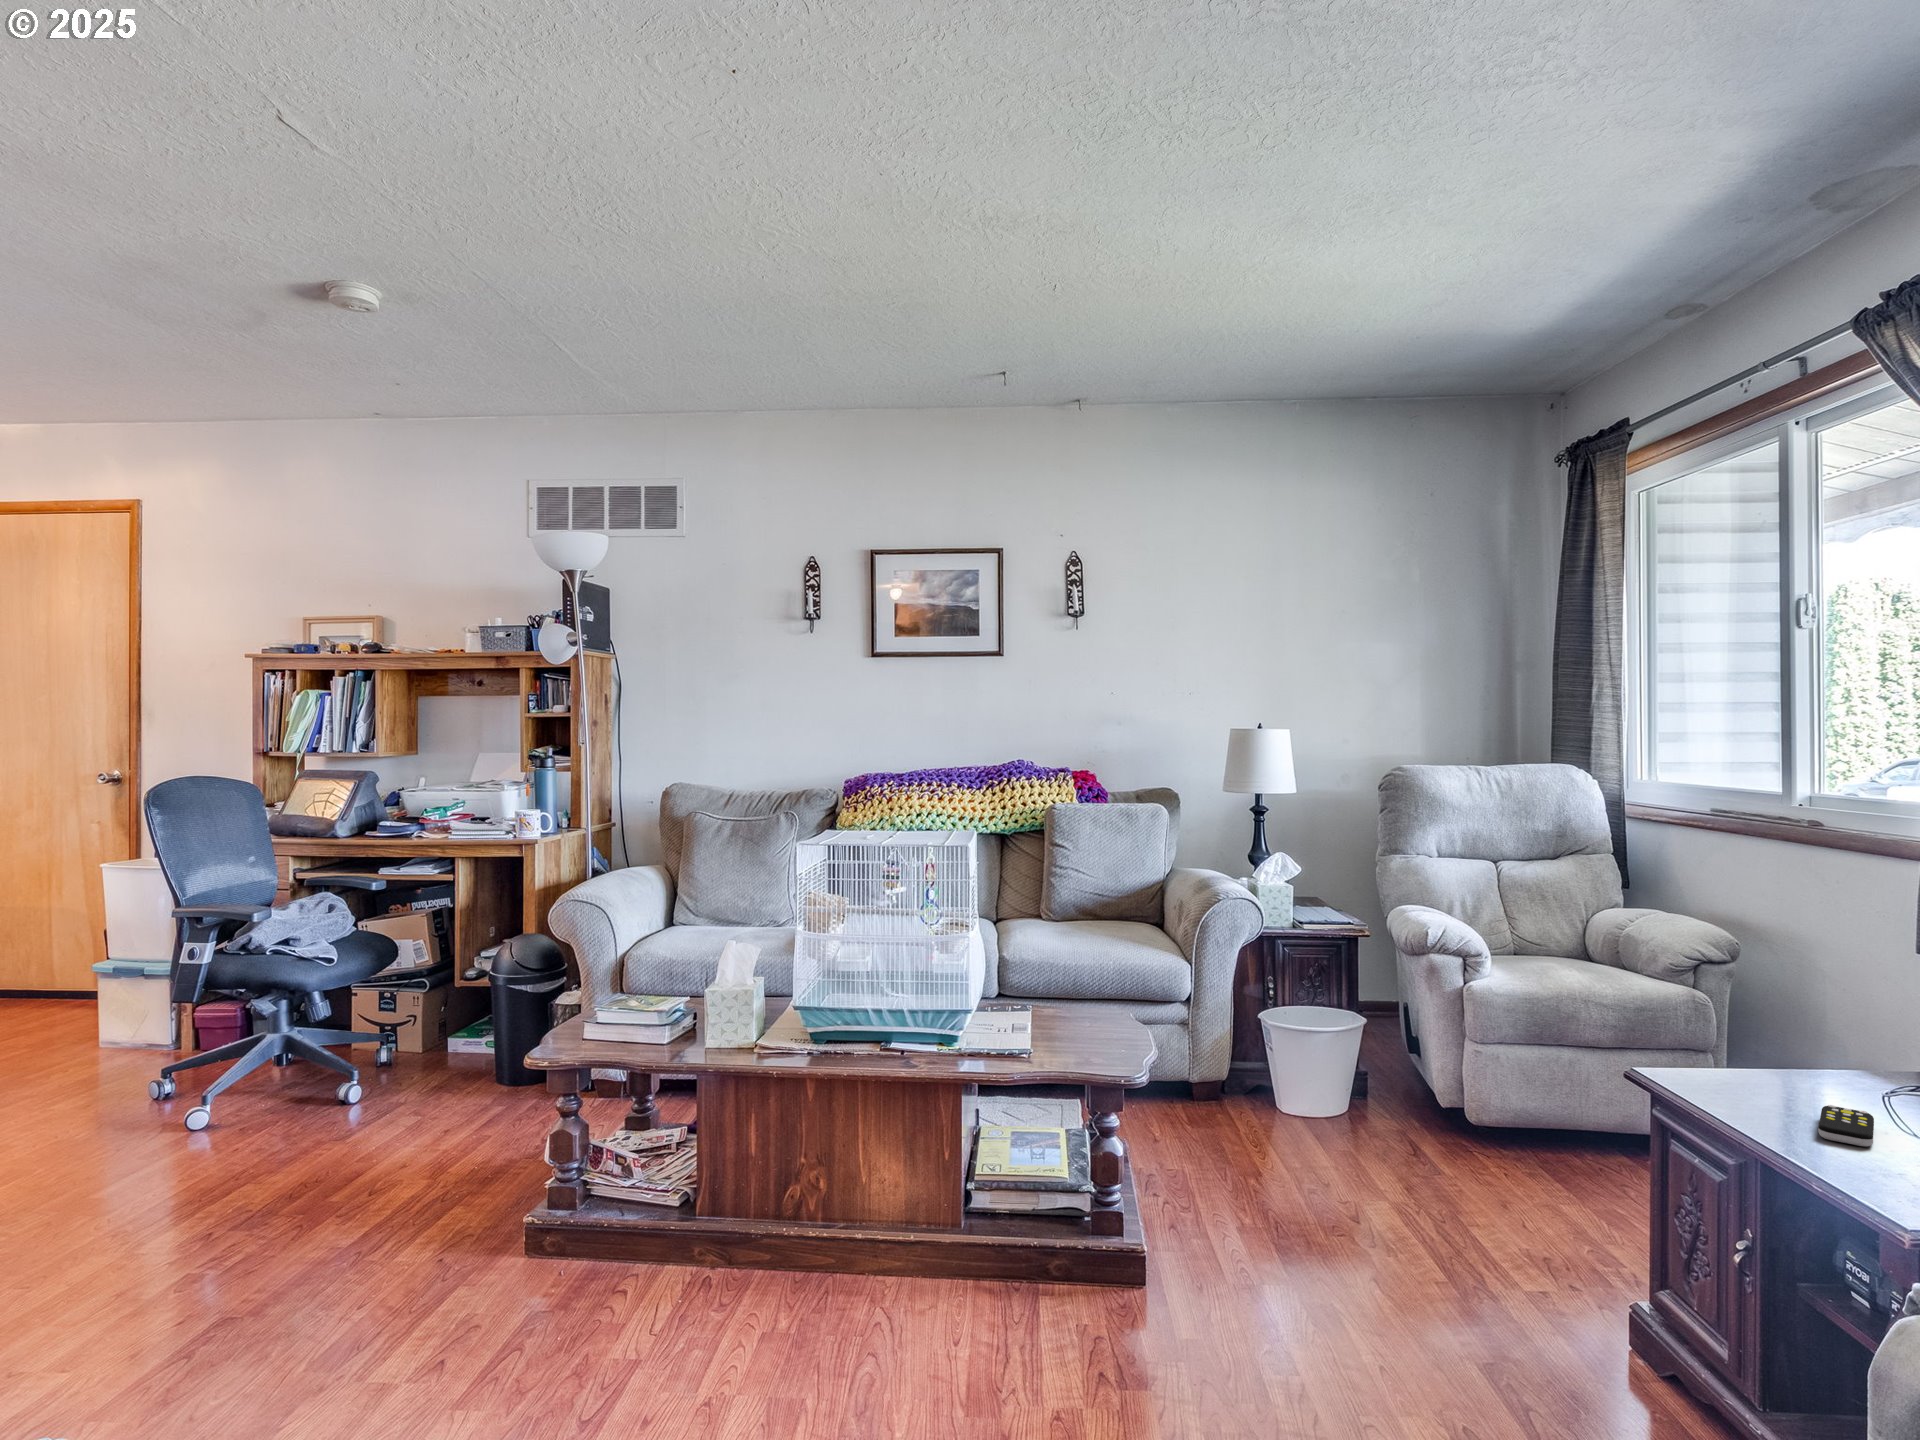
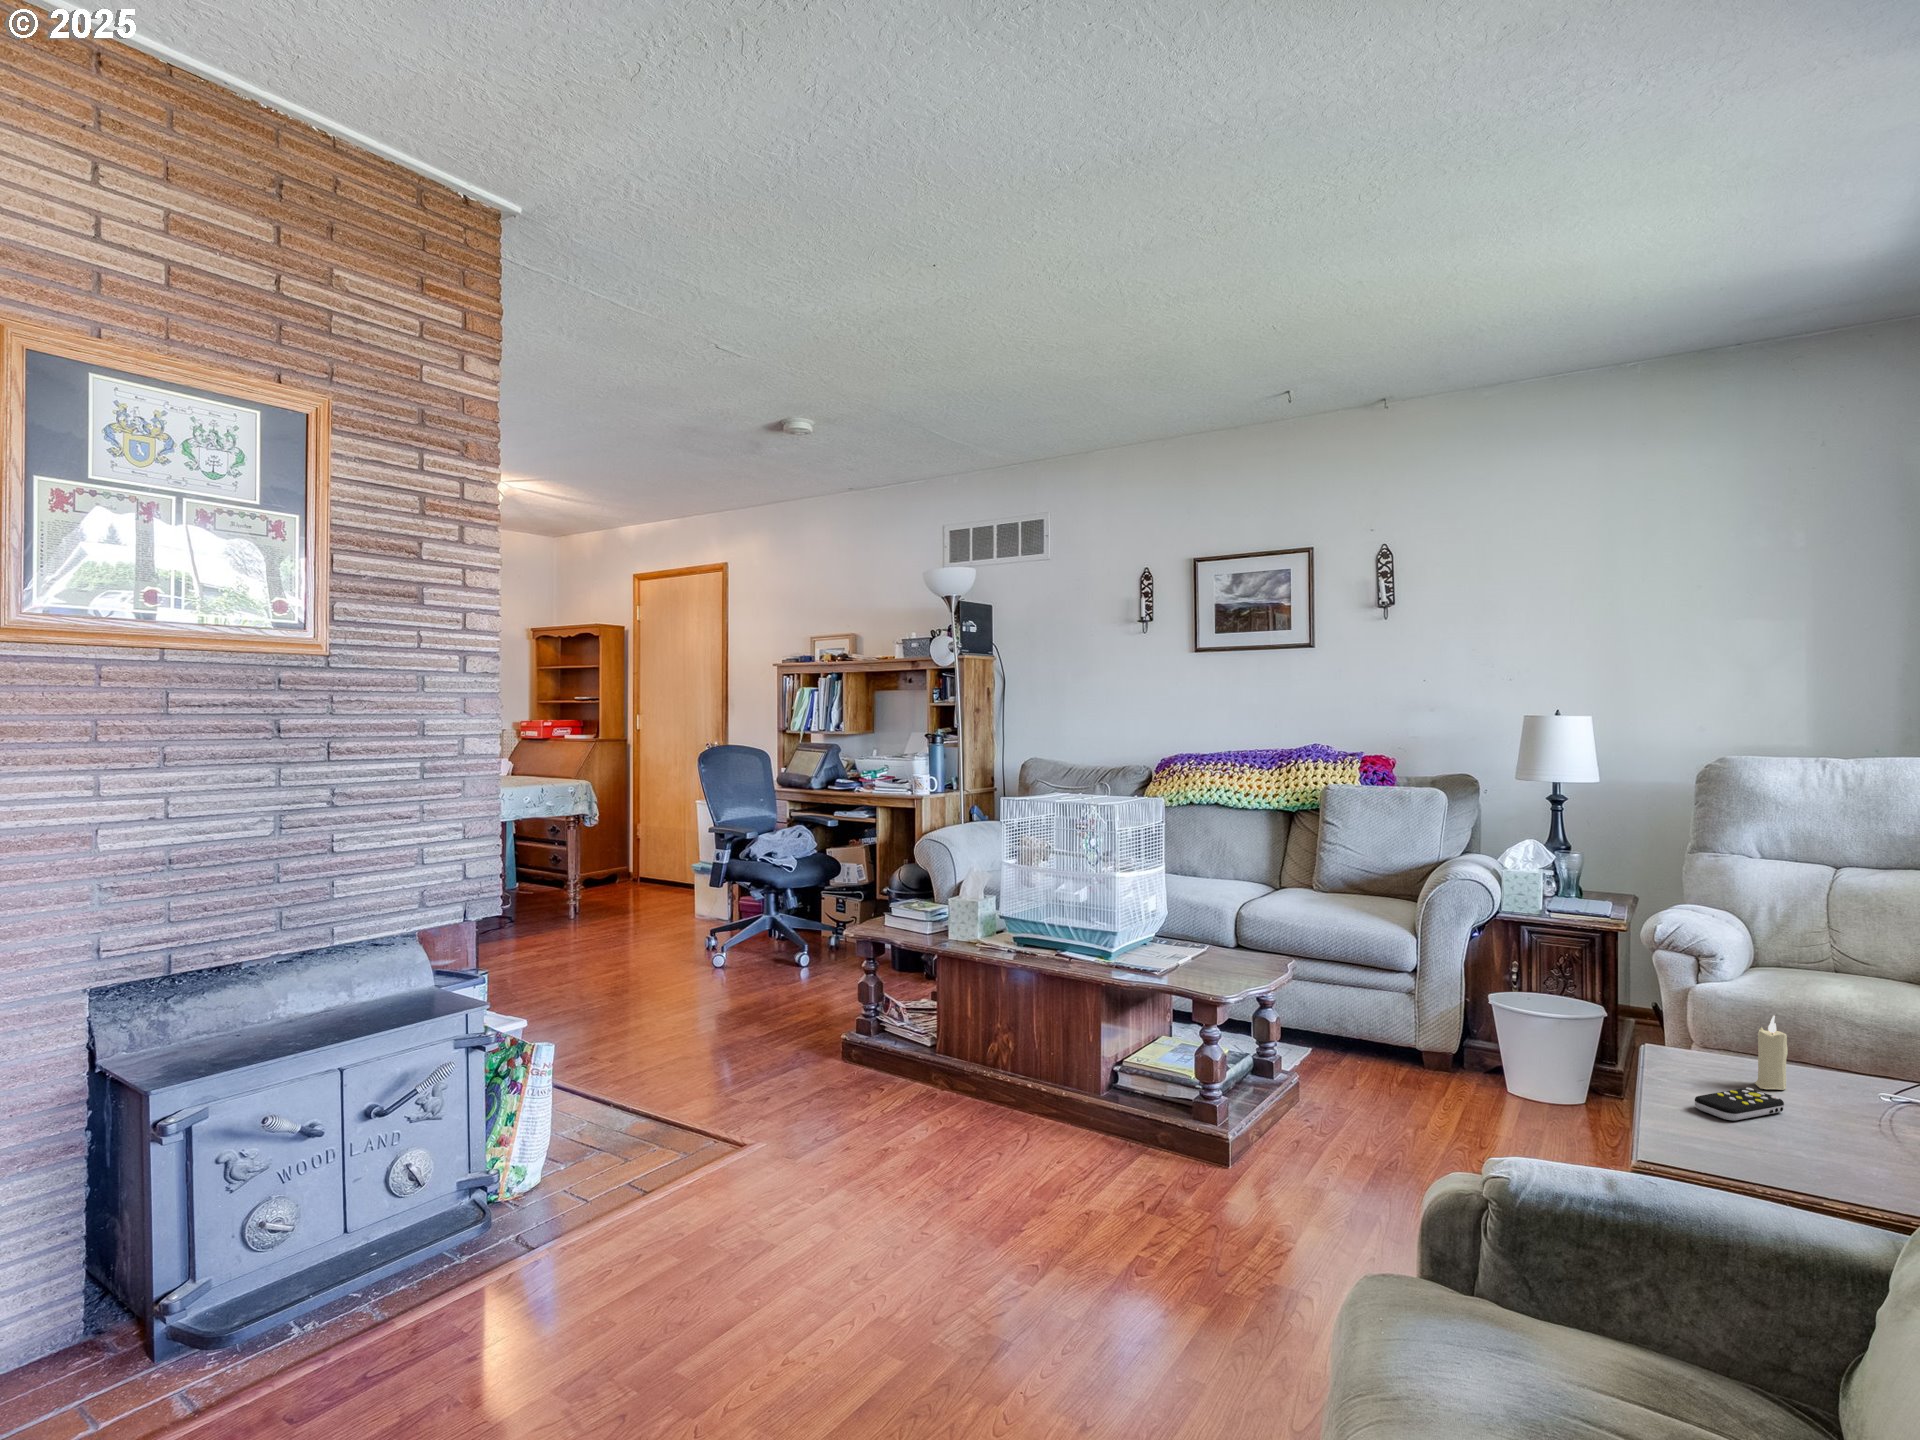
candle: none [1788,1025,1822,1101] -> present [1755,1016,1788,1090]

